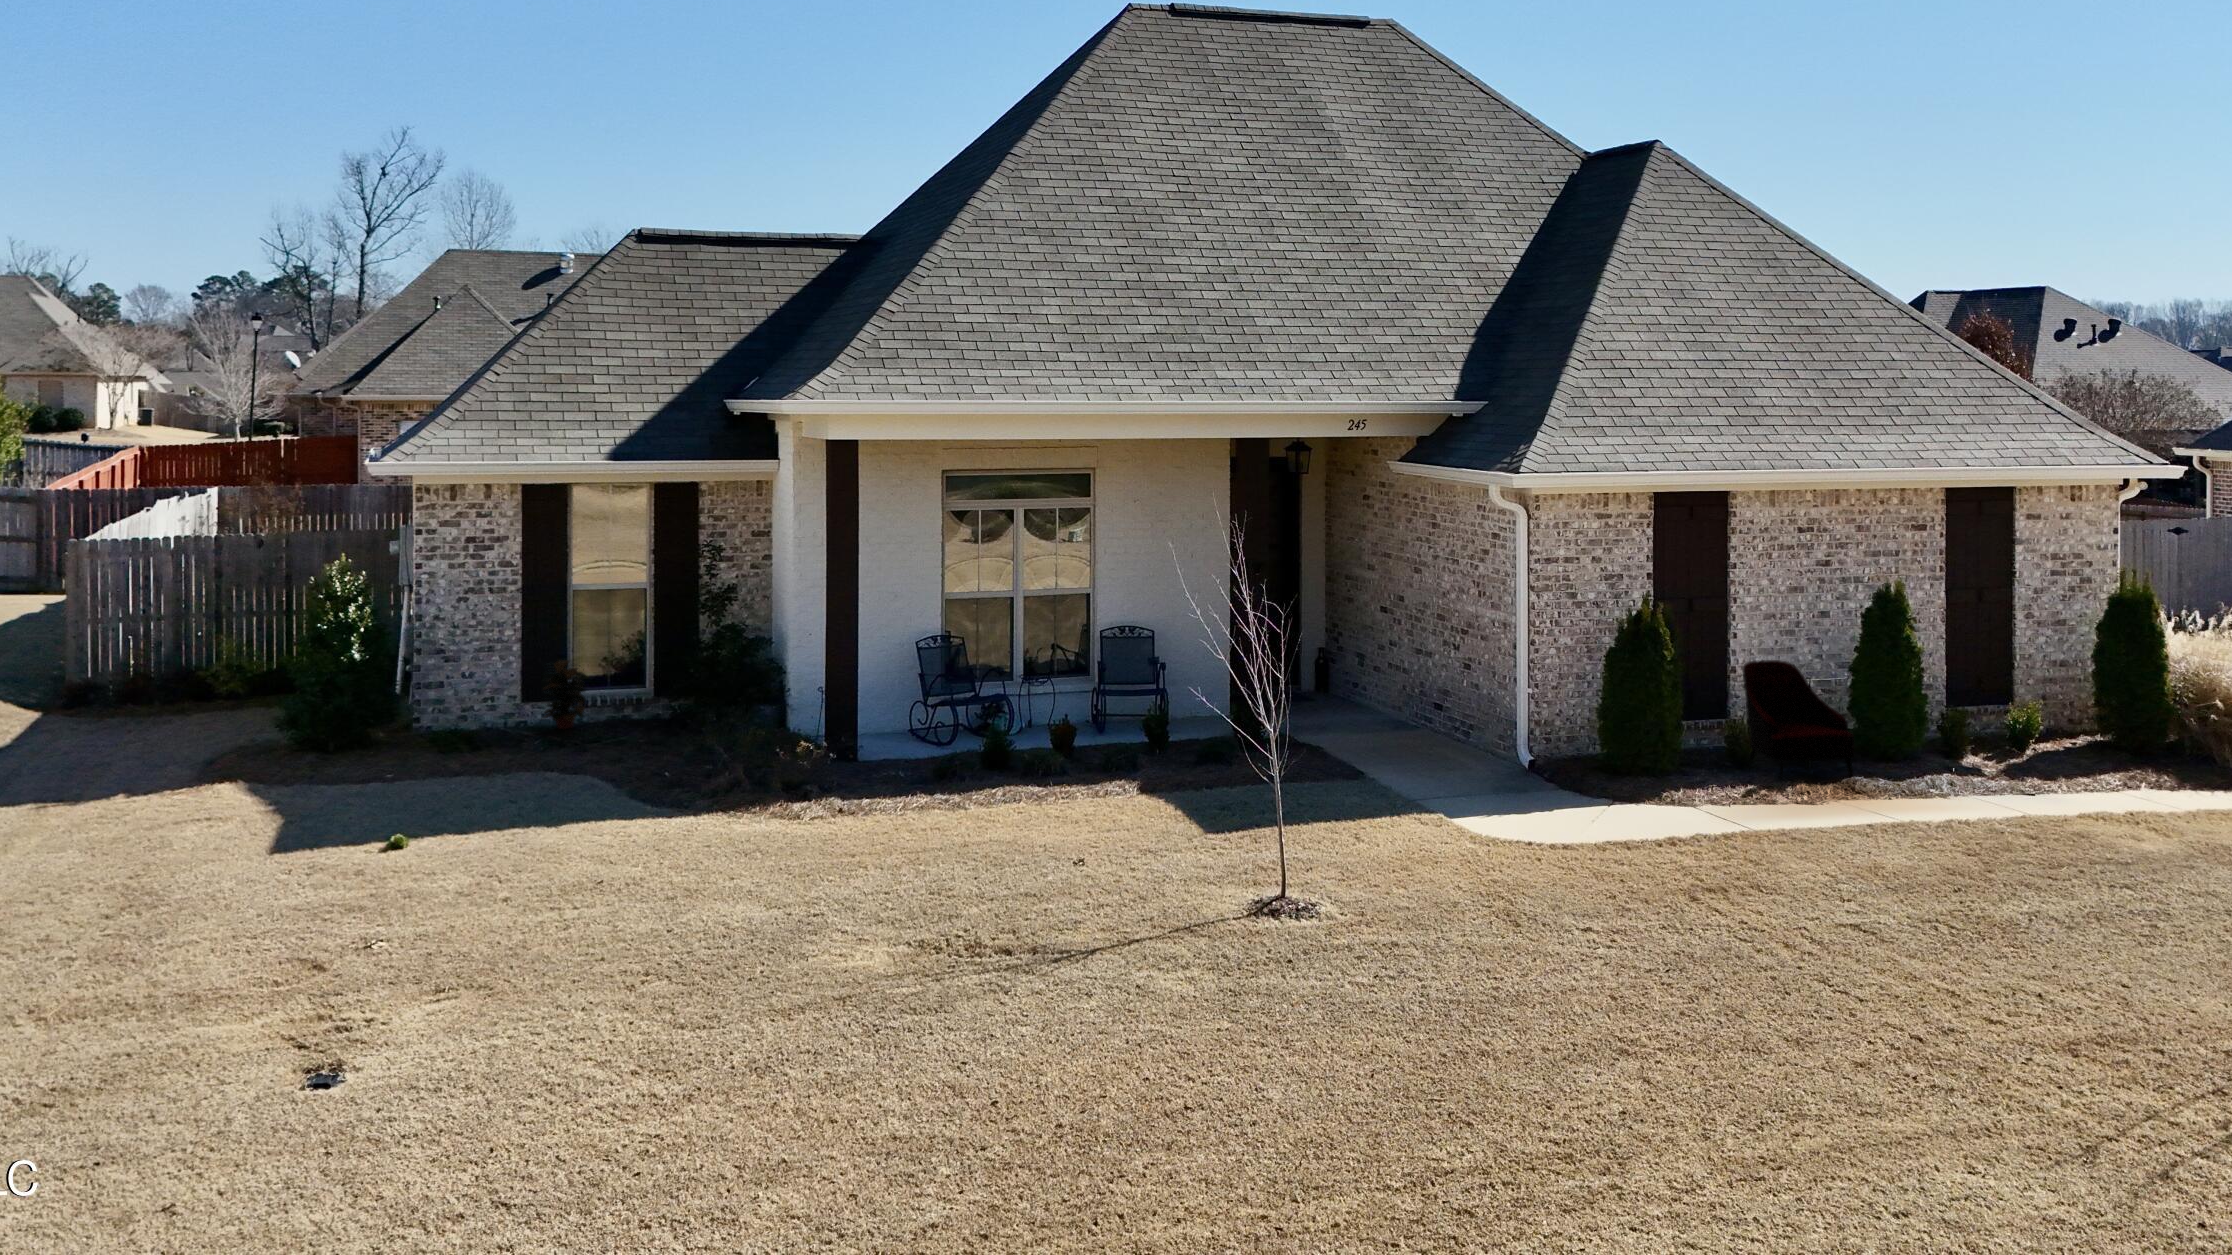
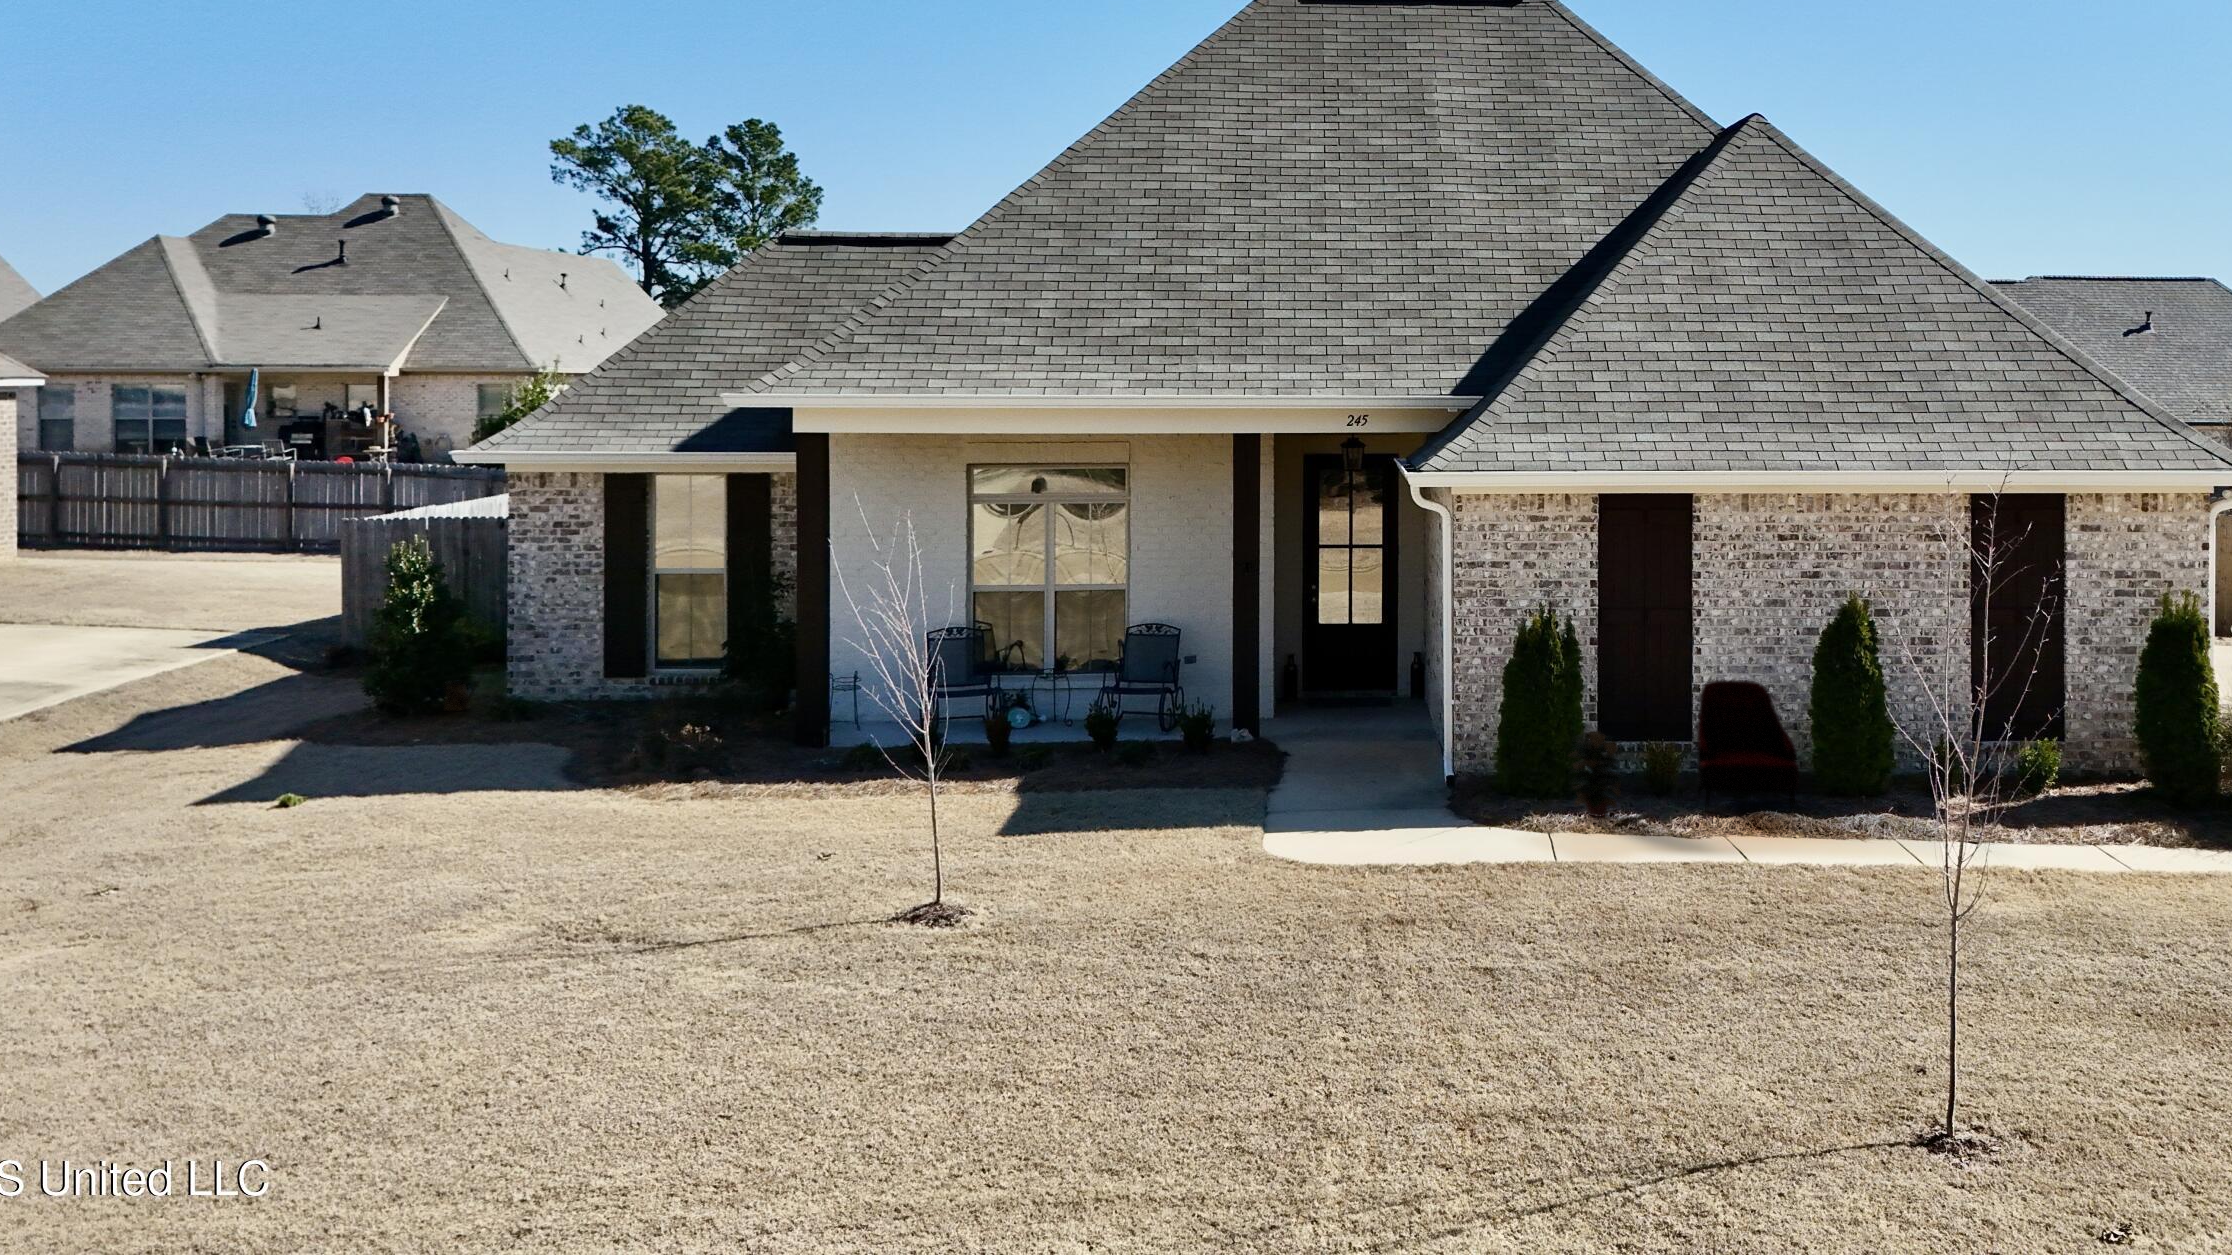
decorative plant: present [541,660,587,729] -> present [1569,731,1622,816]
watering can: none [363,712,418,748] -> present [443,681,477,711]

